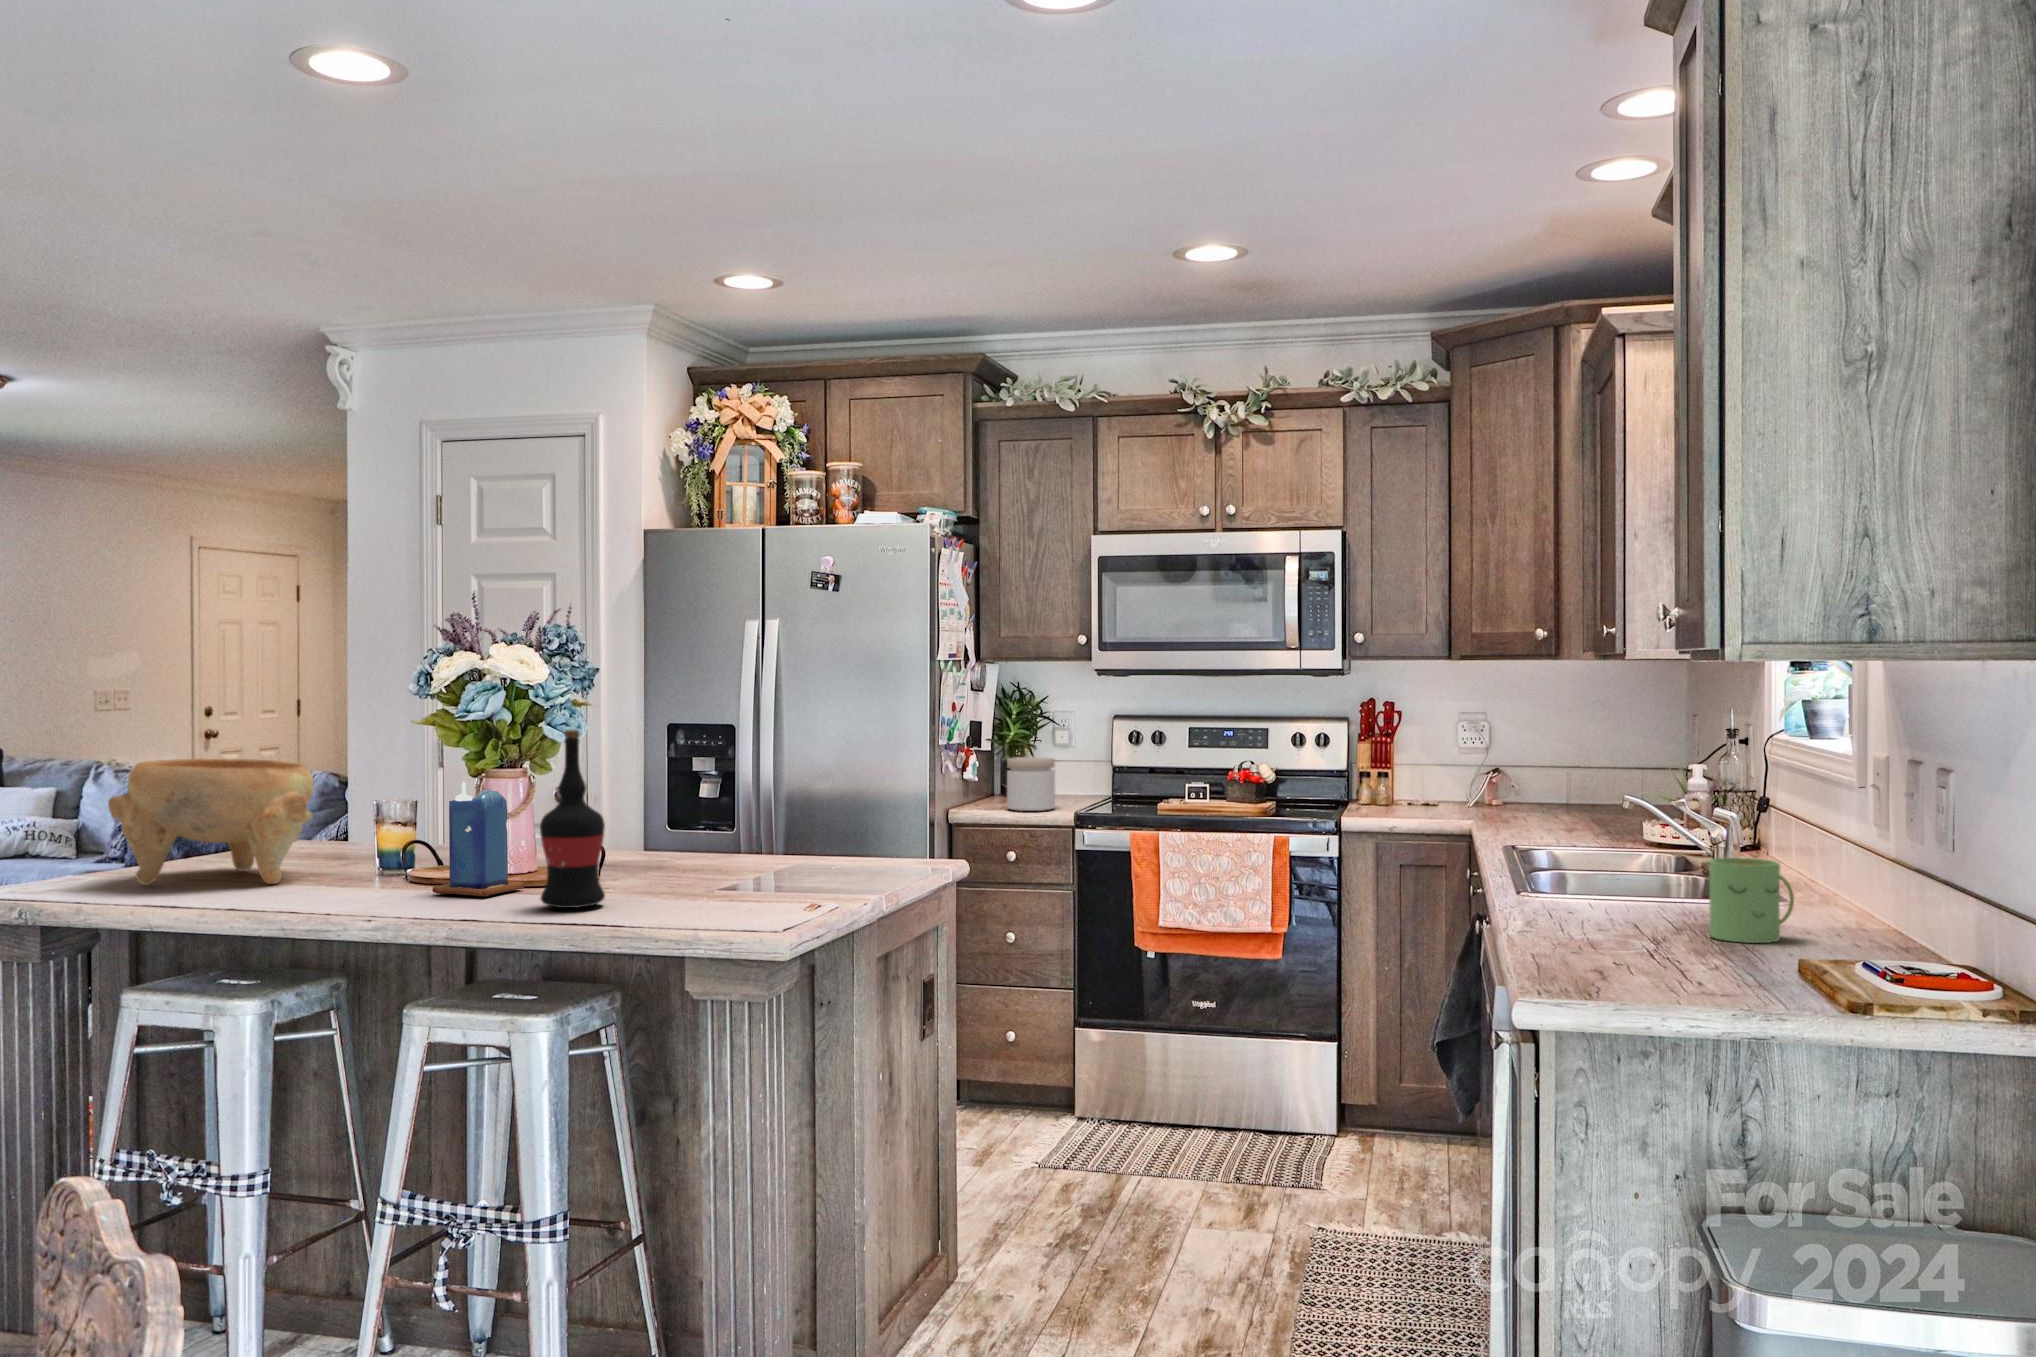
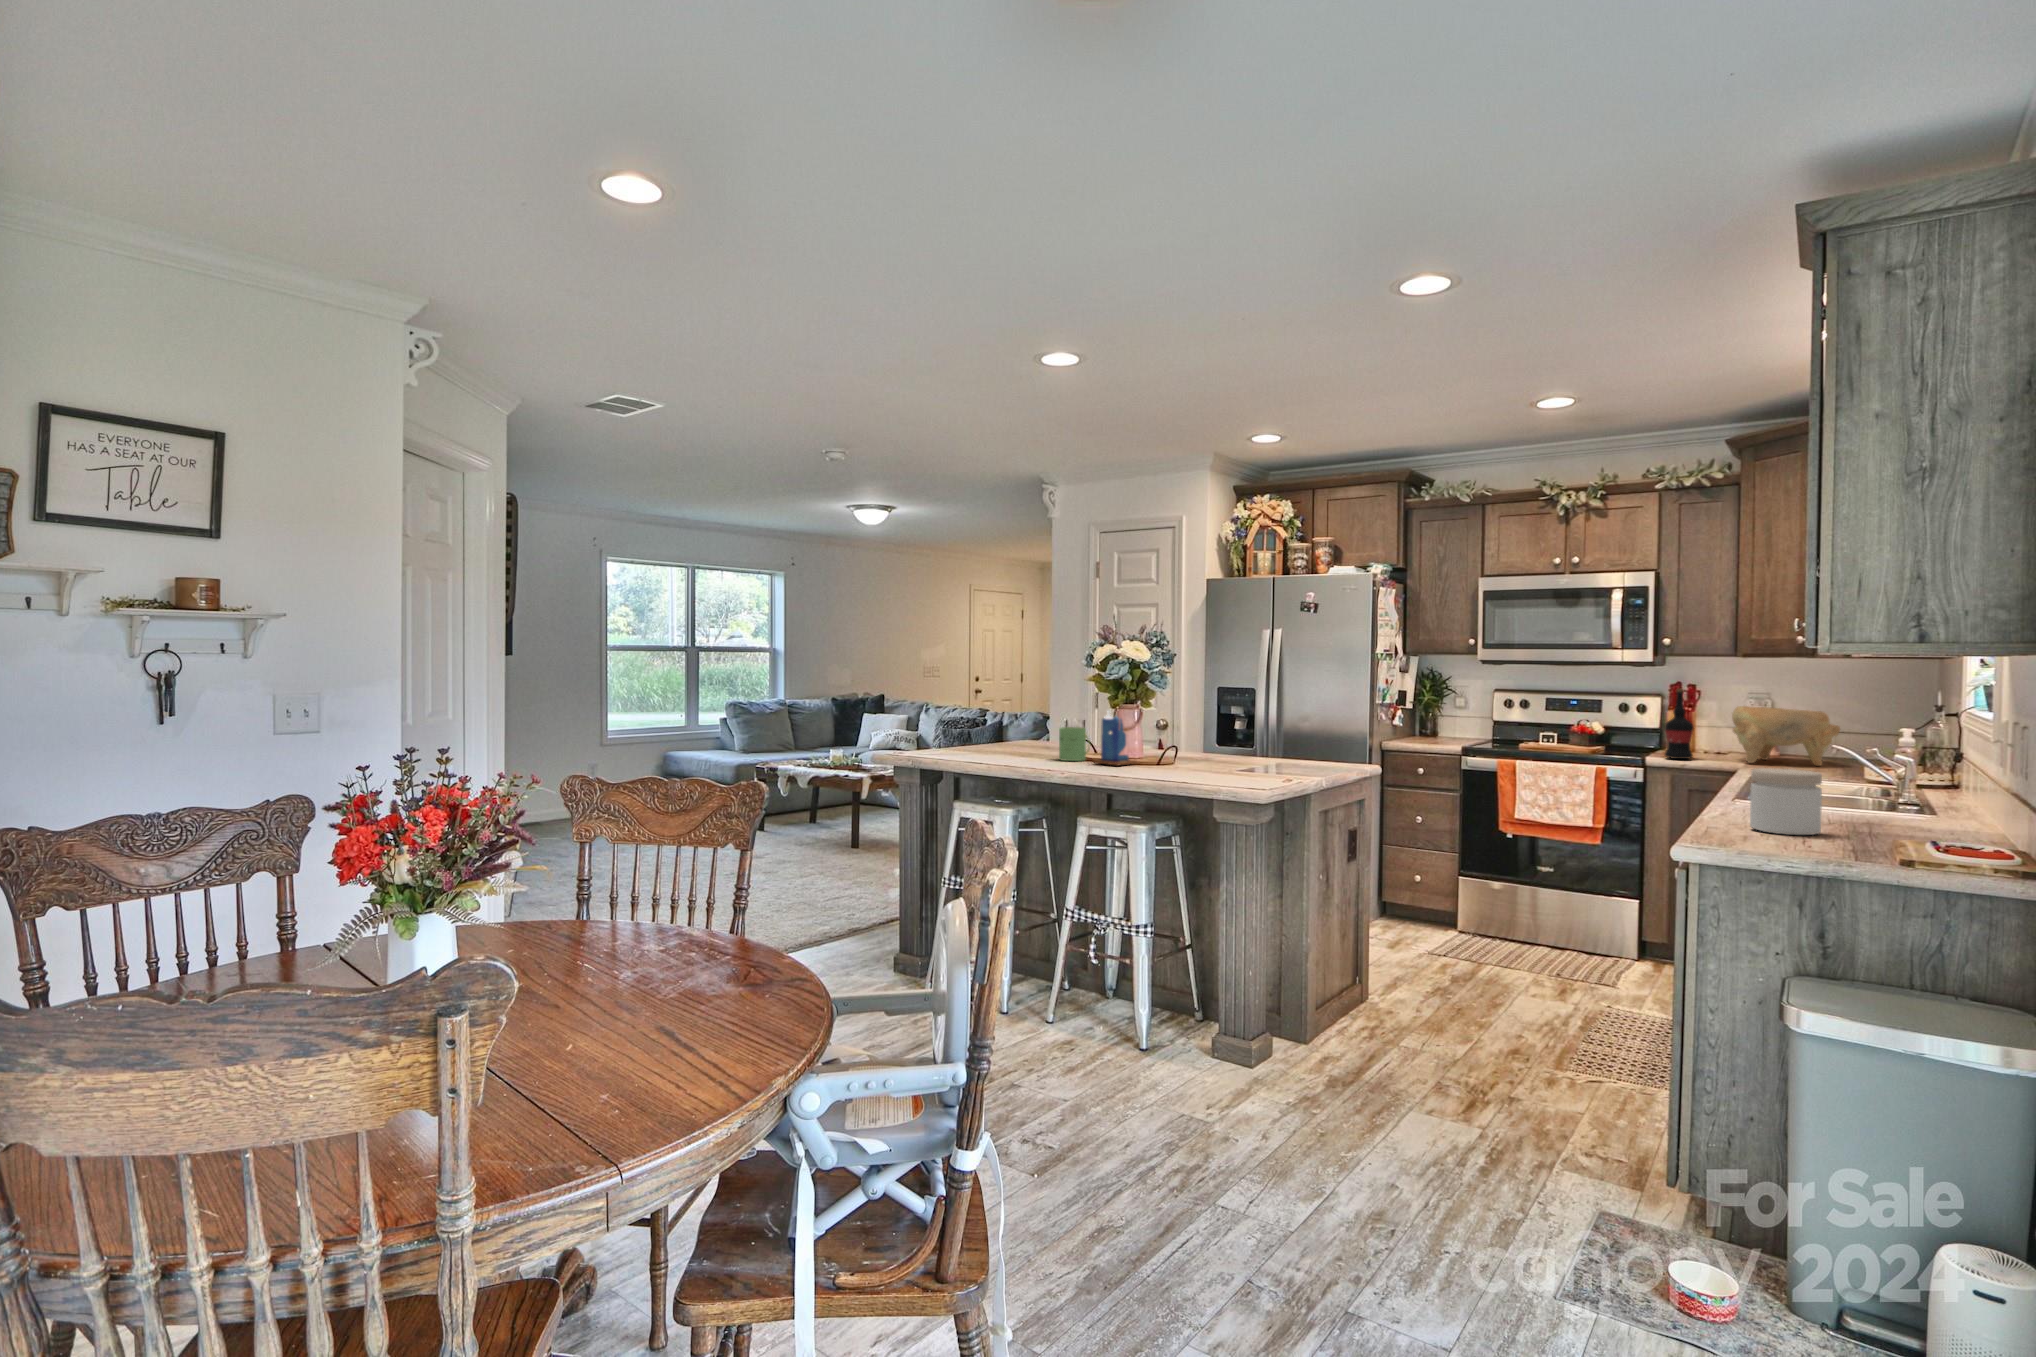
wine bottle: present [540,730,605,908] -> present [1664,689,1694,759]
jar: present [1007,757,1055,811] -> present [1750,768,1822,835]
decorative bowl: present [108,759,314,885] -> present [1732,706,1840,766]
mug: present [1709,858,1794,943] -> present [1059,727,1089,761]

